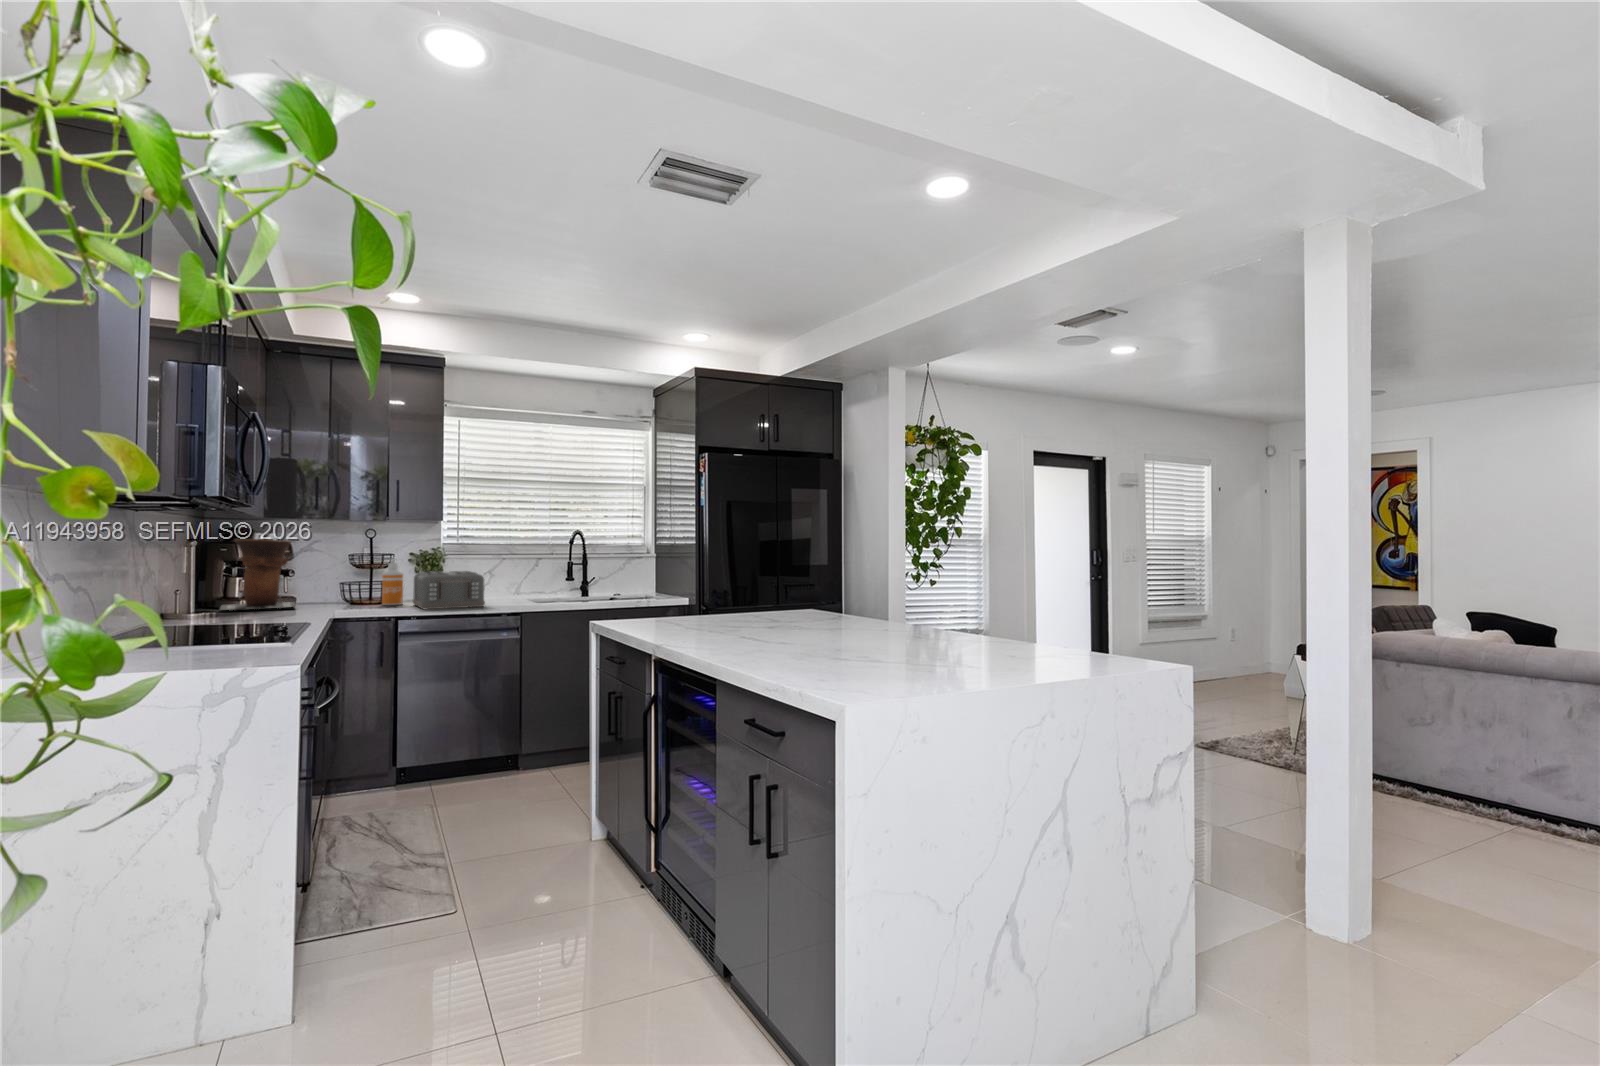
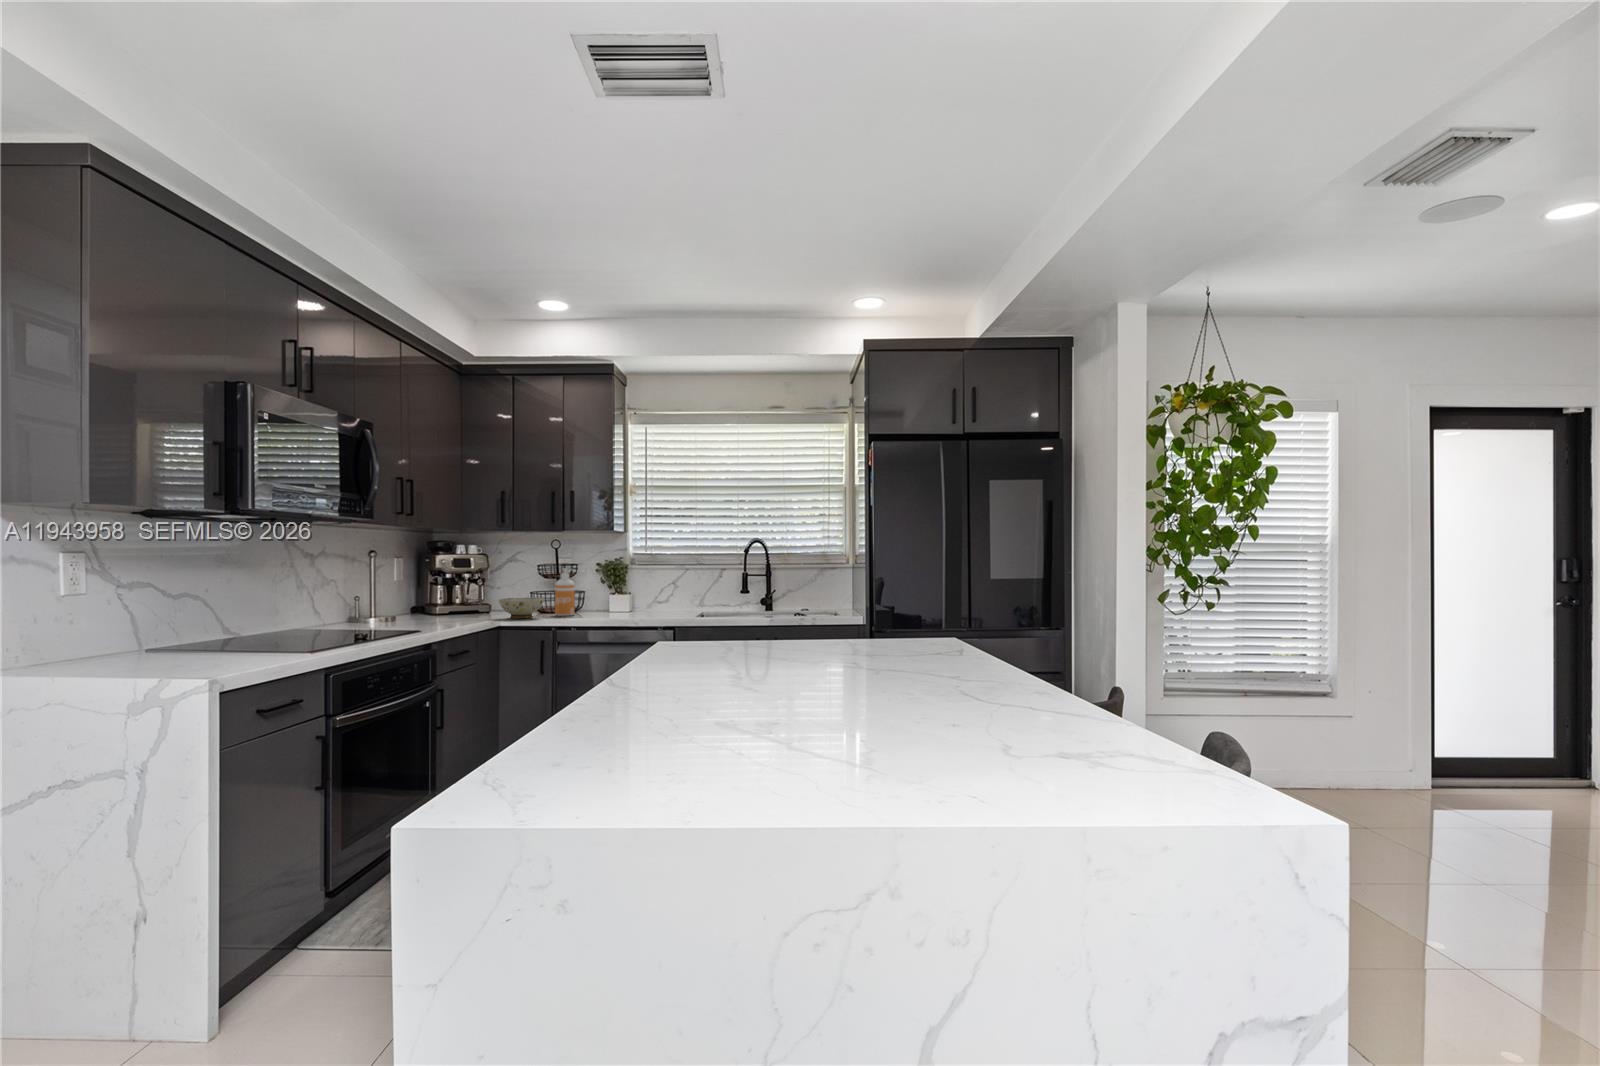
vase: present [220,539,296,610] -> none [416,549,486,615]
toaster: present [413,571,485,609] -> none [575,582,638,621]
ceramic bowl: none [328,588,380,610] -> present [499,597,544,619]

